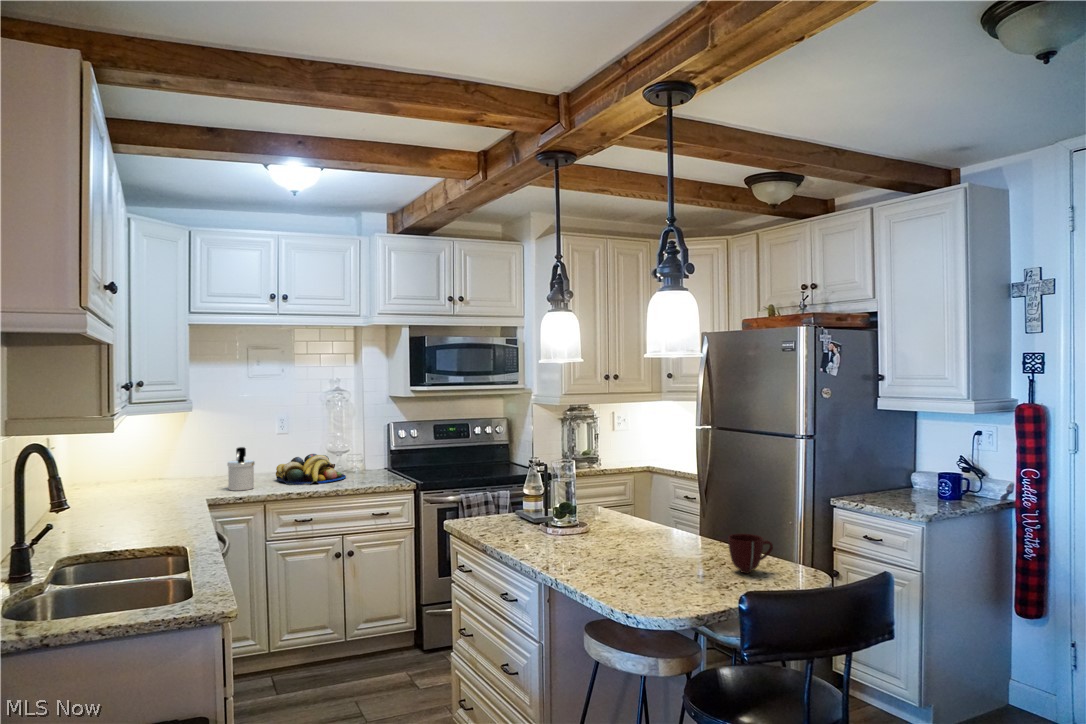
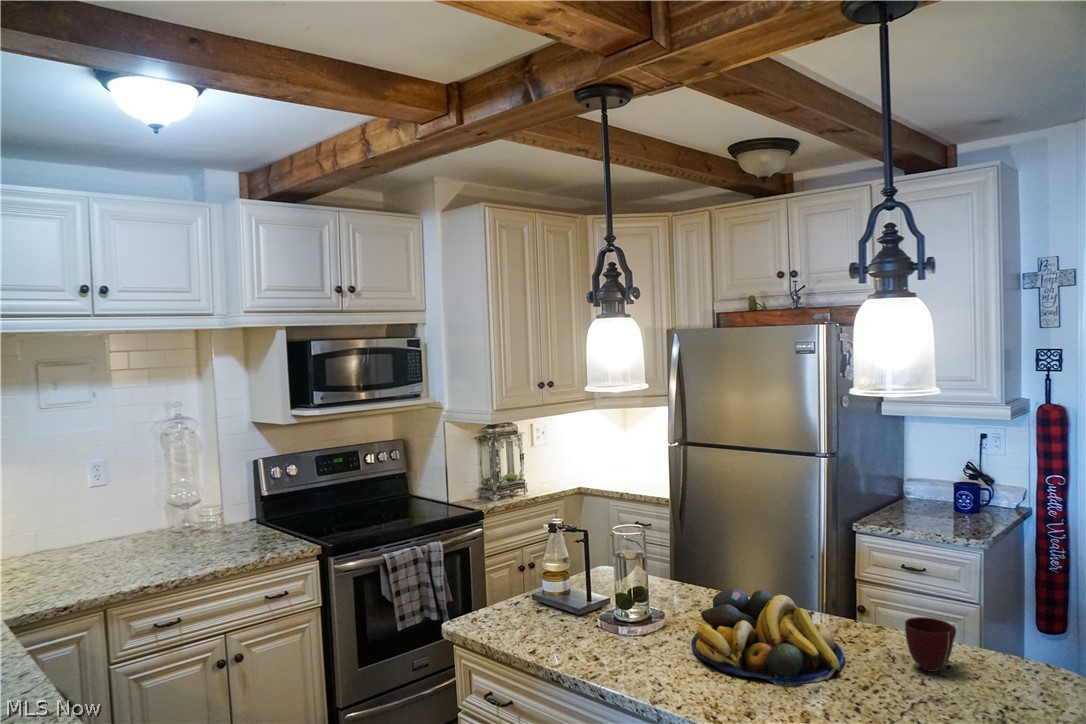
soap dispenser: present [227,447,255,491] -> none [33,525,79,593]
fruit bowl: present [276,454,346,485] -> present [691,588,844,686]

